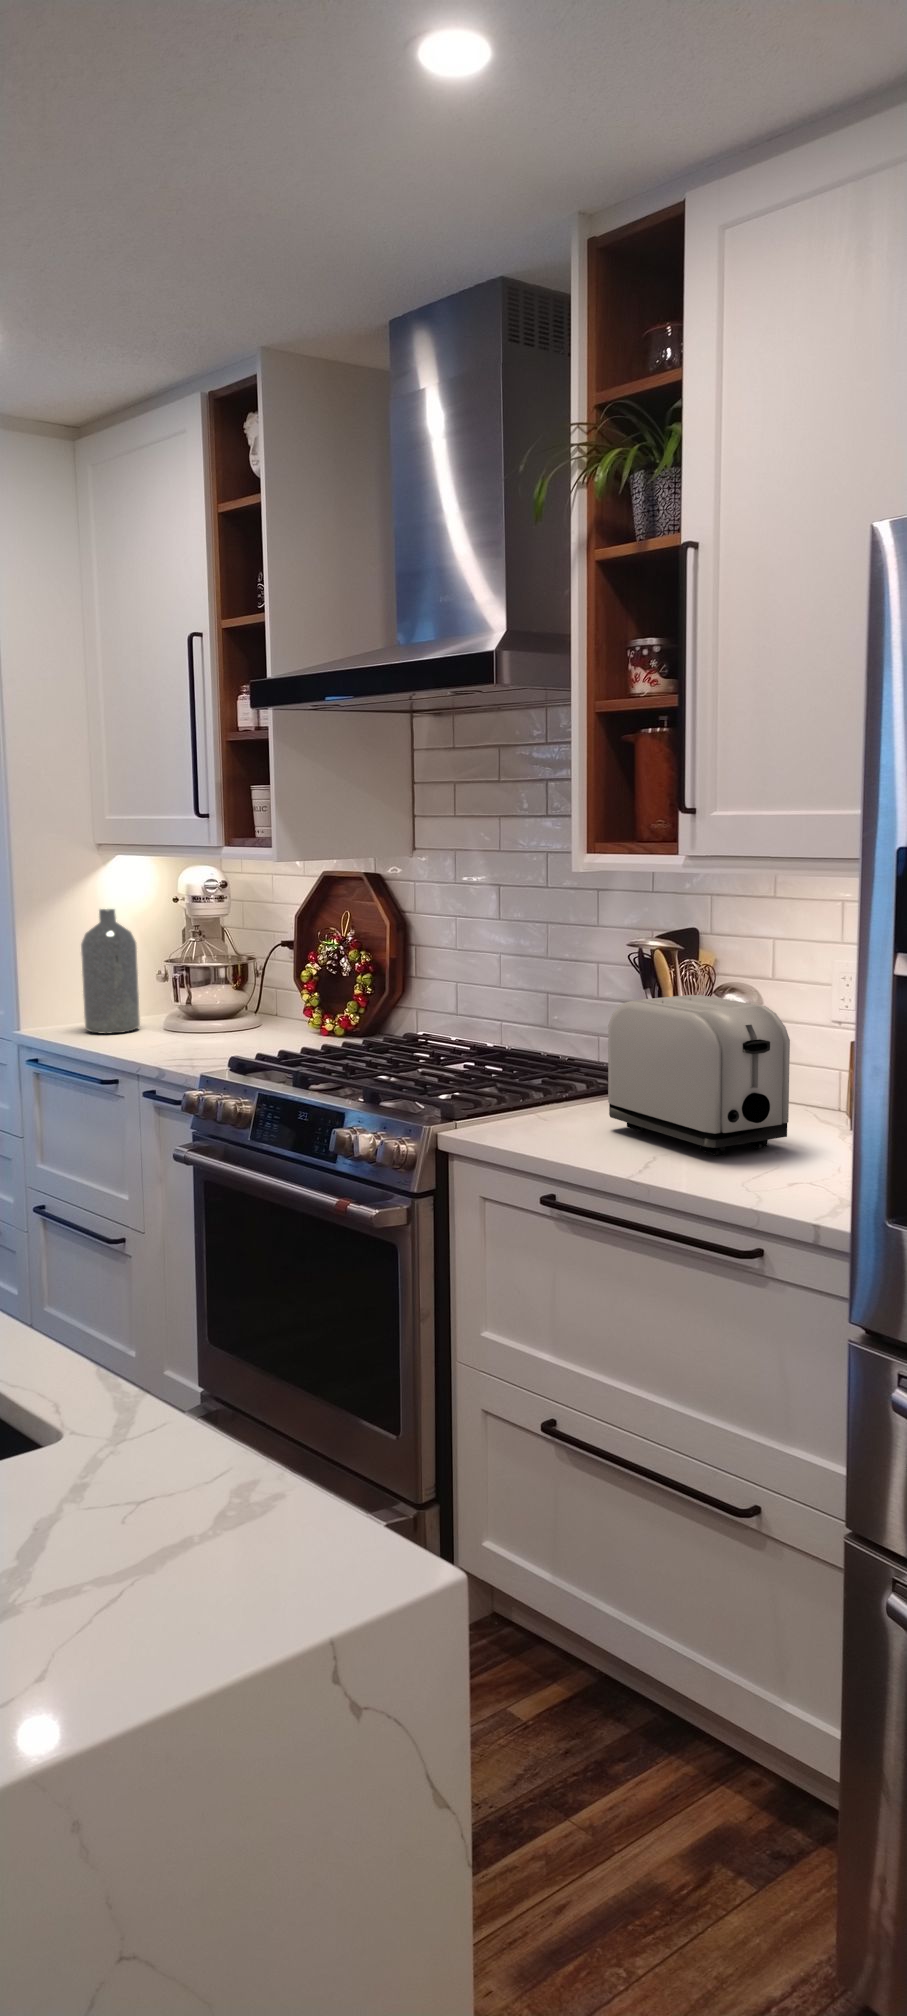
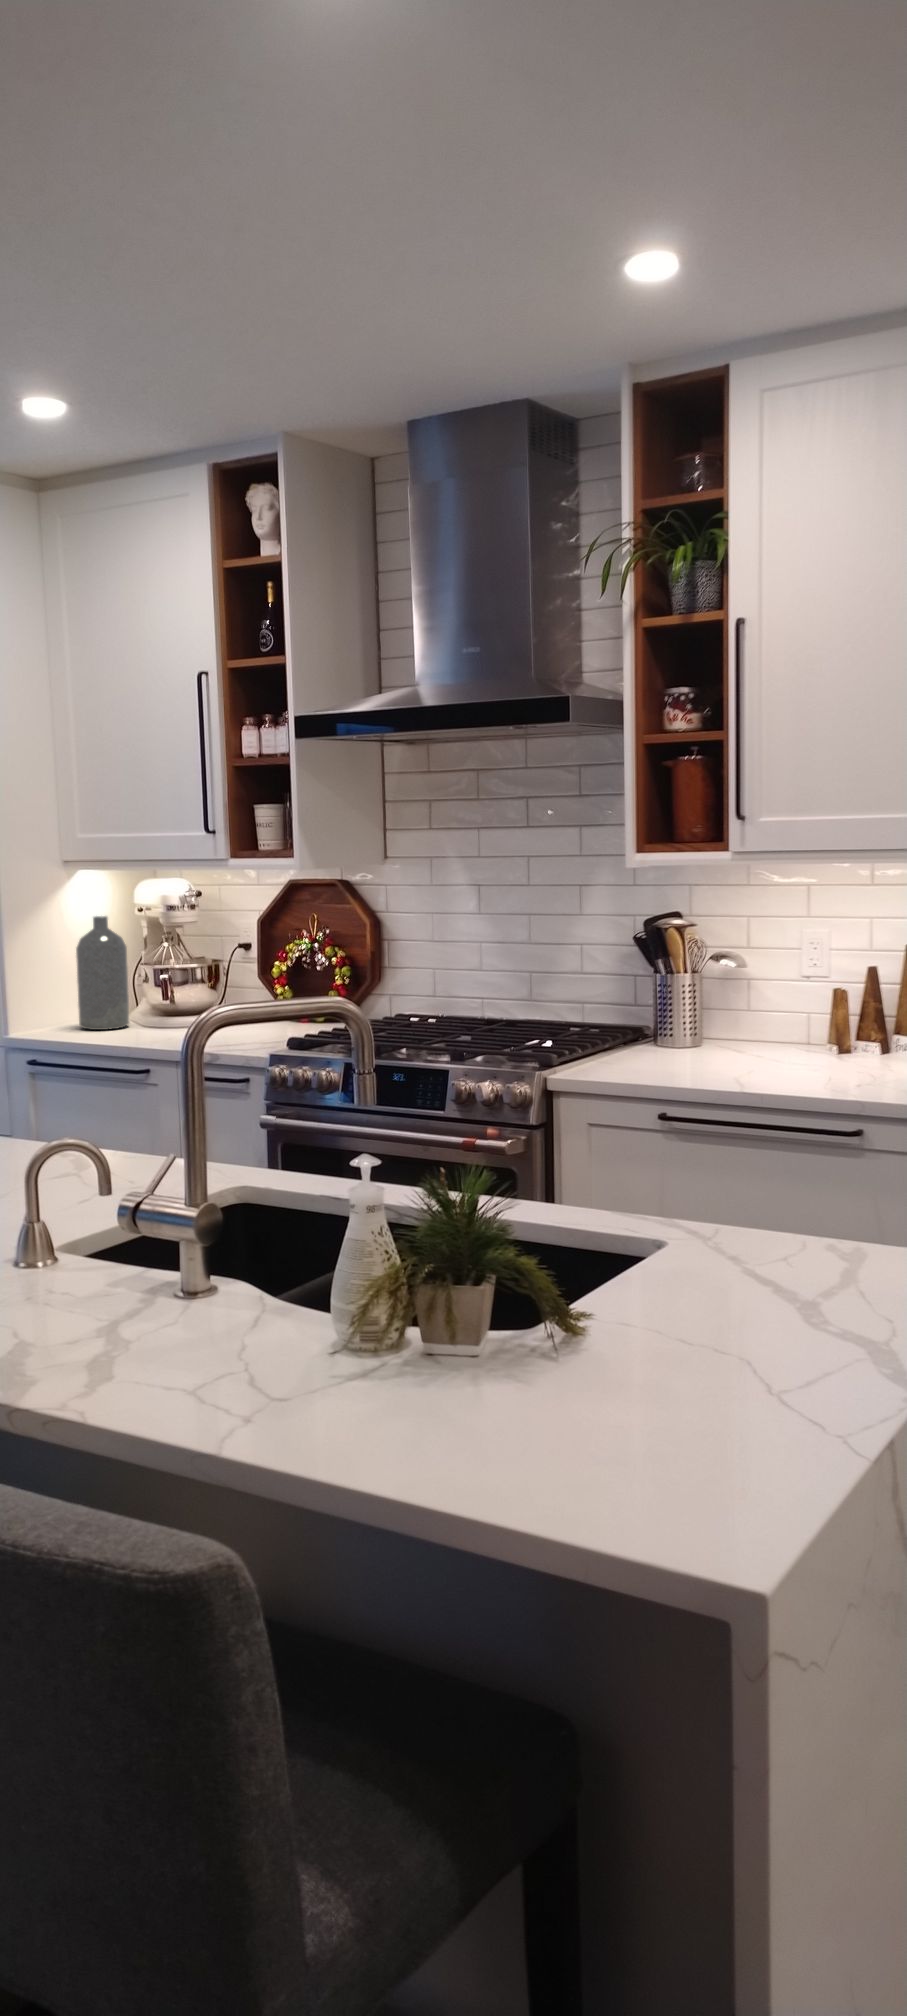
toaster: present [608,995,790,1155] -> none [674,961,824,1075]

